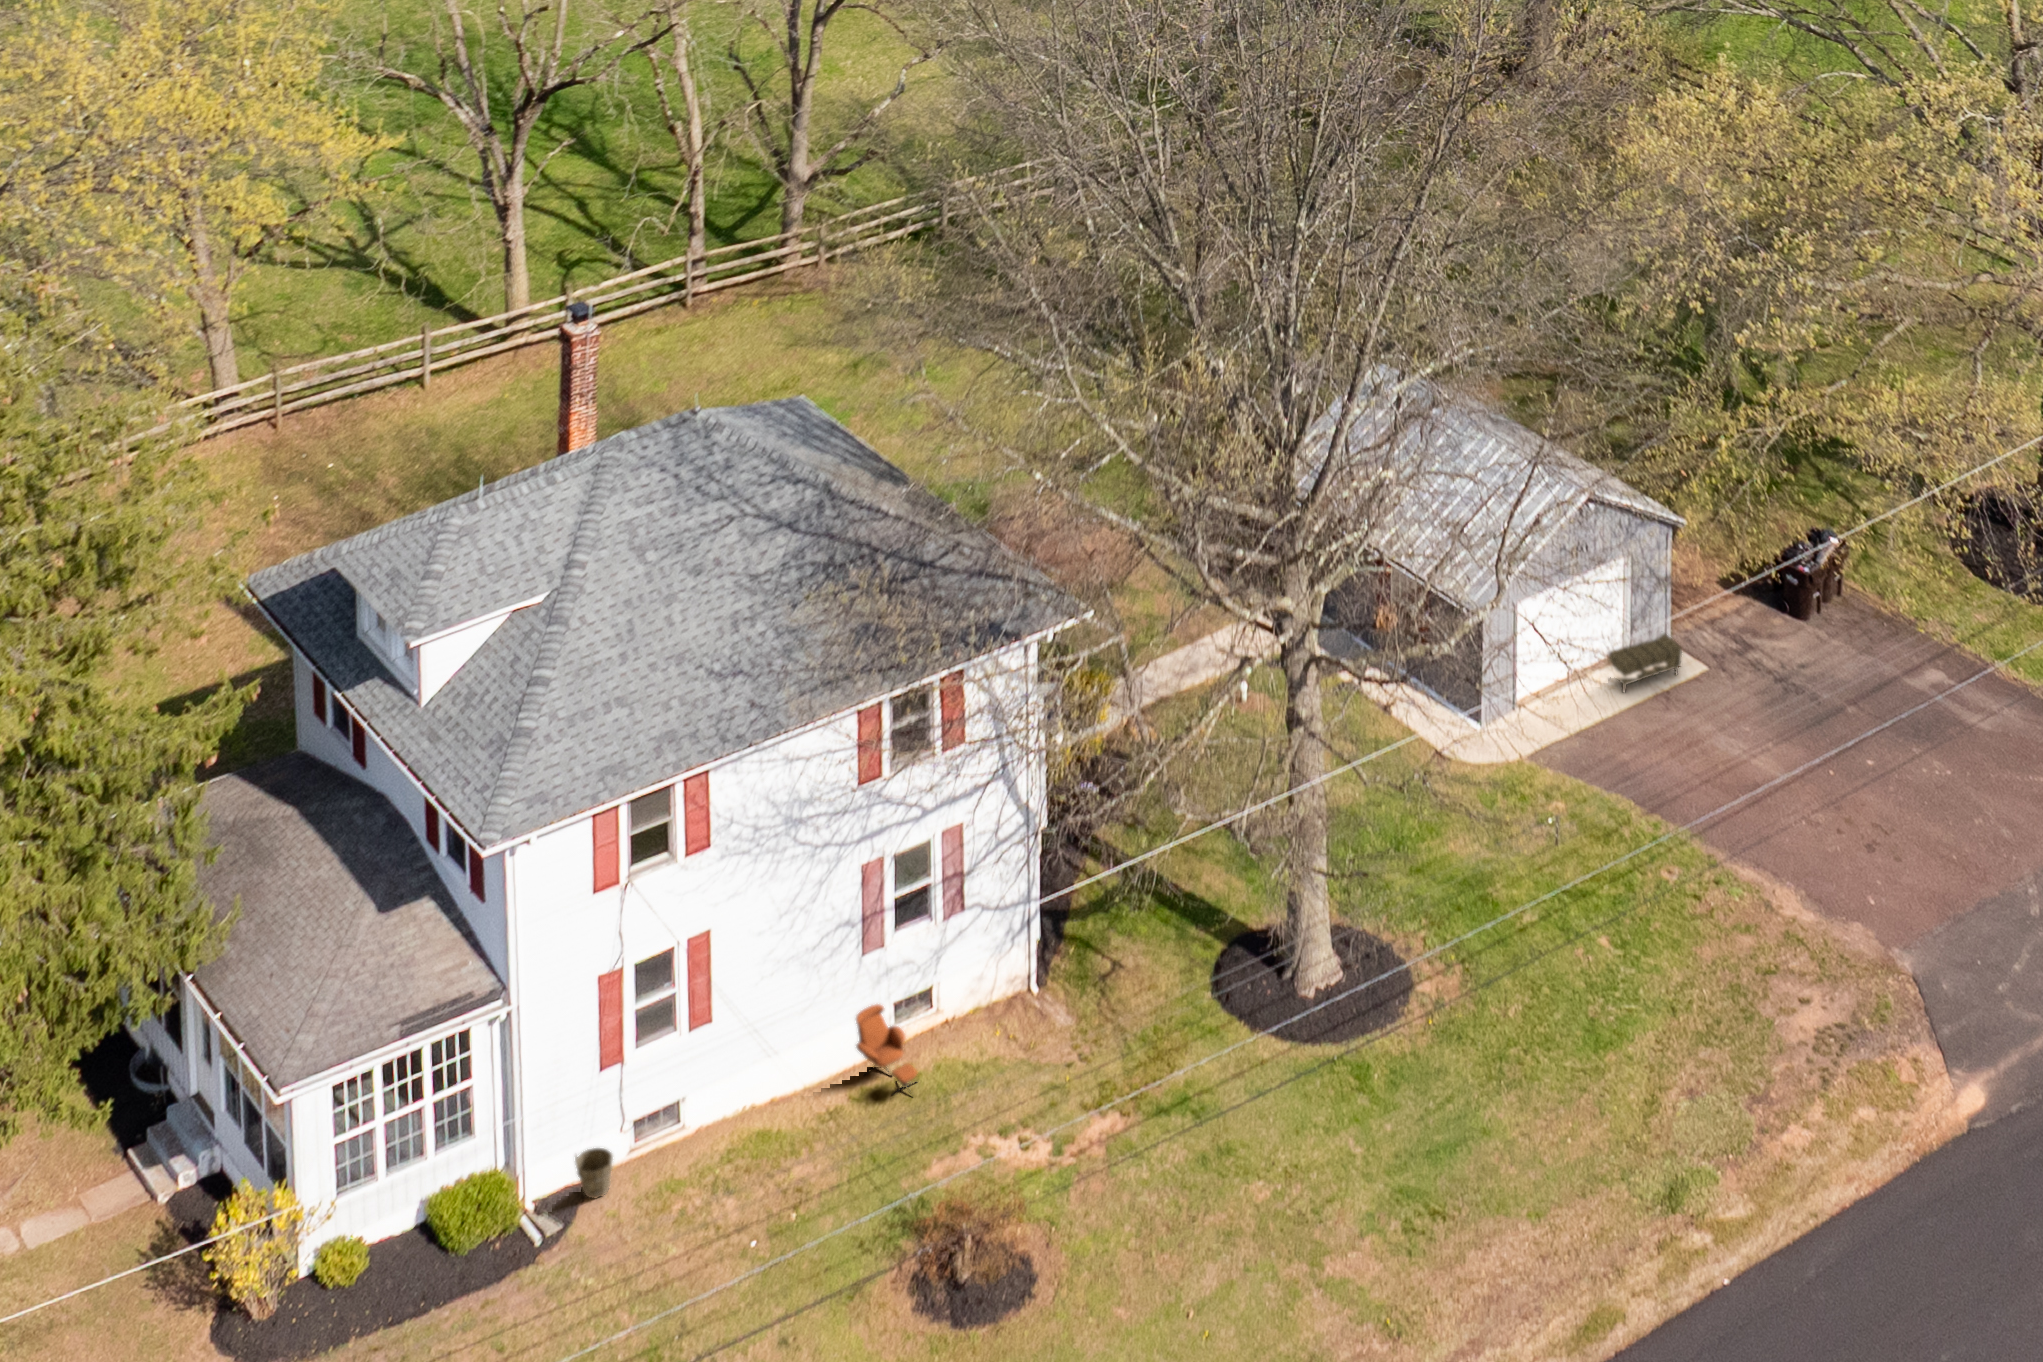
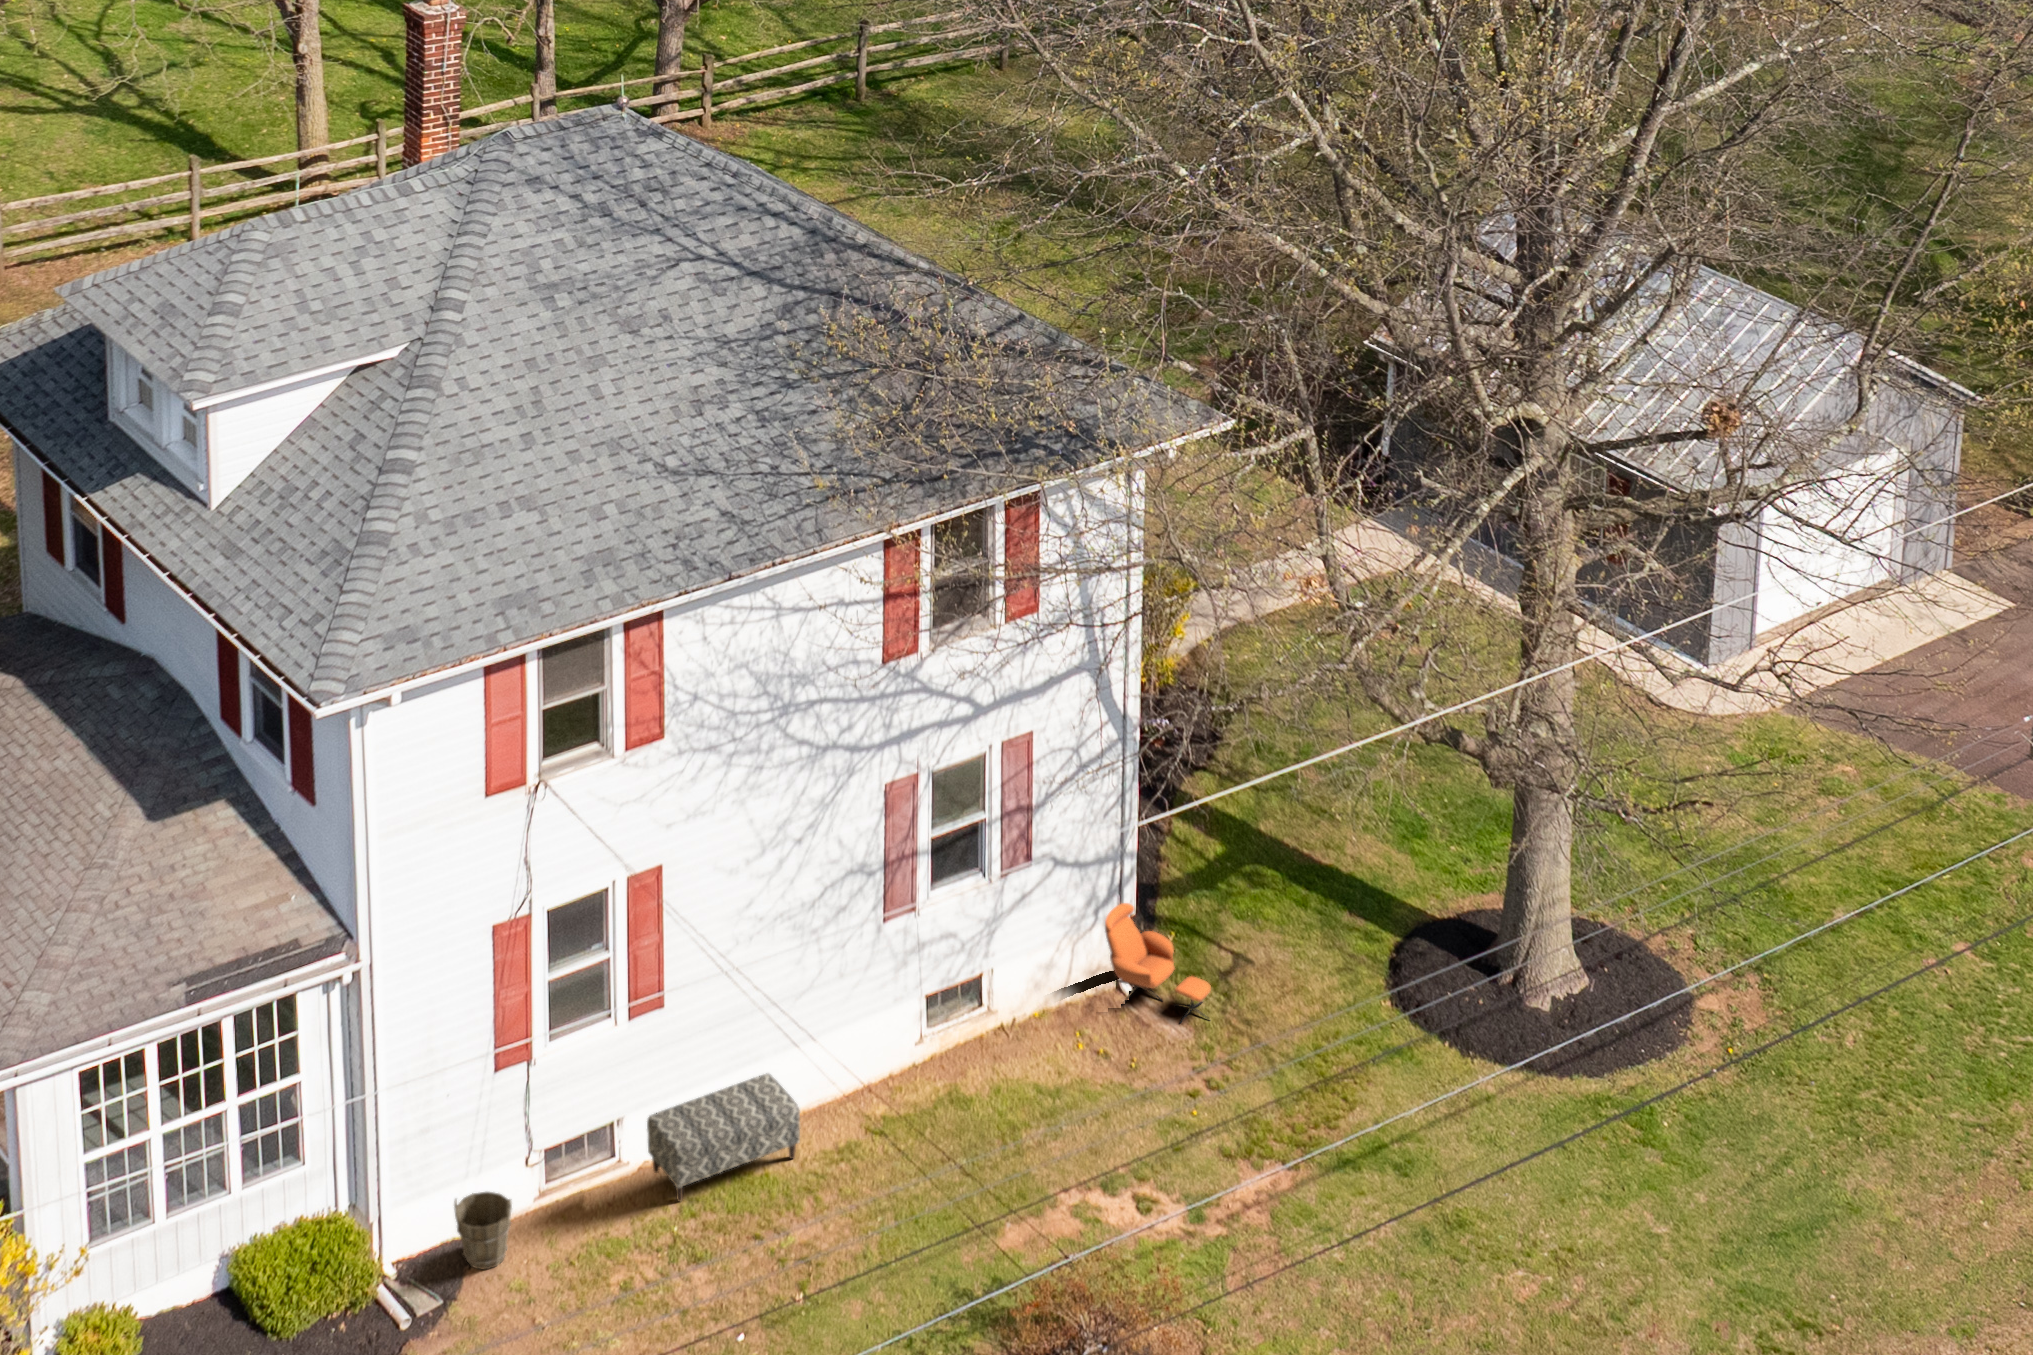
bench: present [1609,634,1682,691] -> present [647,1074,800,1202]
lounge chair: present [856,1004,917,1090] -> present [1105,903,1211,1019]

